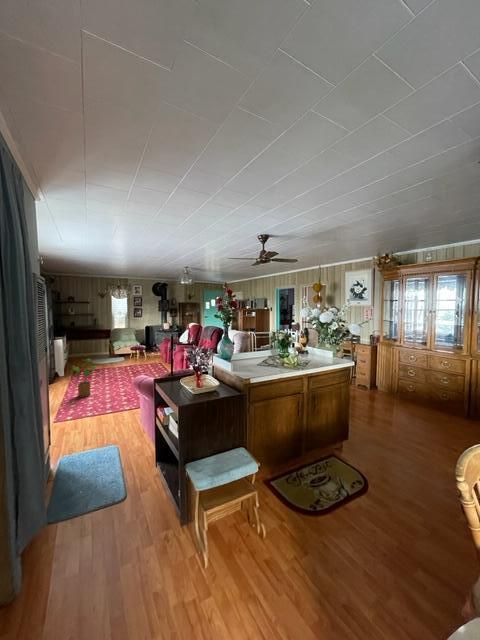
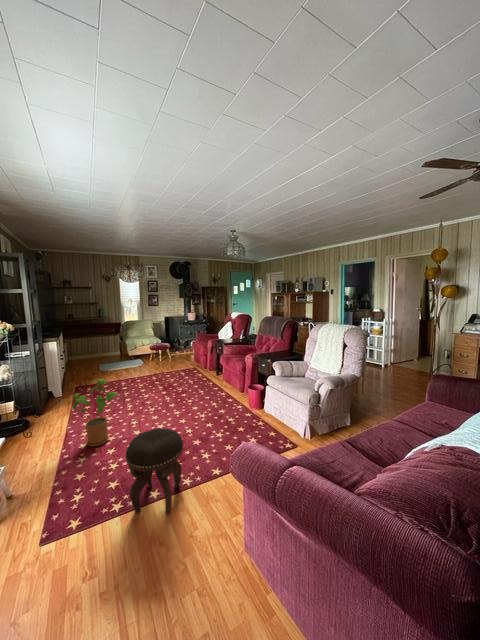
footstool: none [95,379,125,417] -> present [126,428,183,513]

